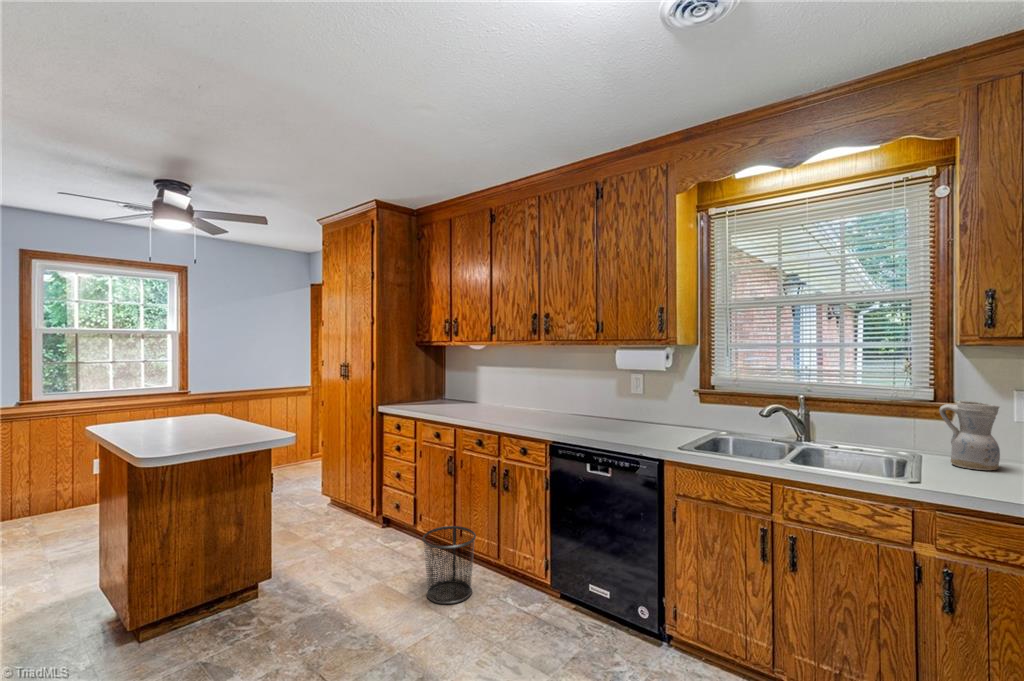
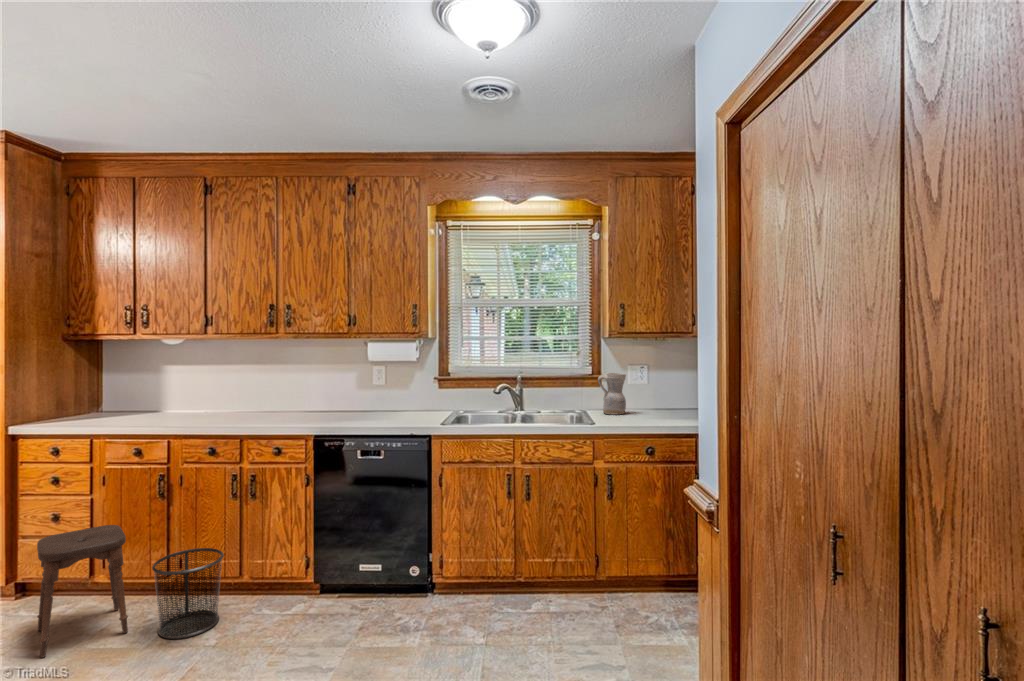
stool: none [358,491,420,584] -> present [37,525,128,658]

